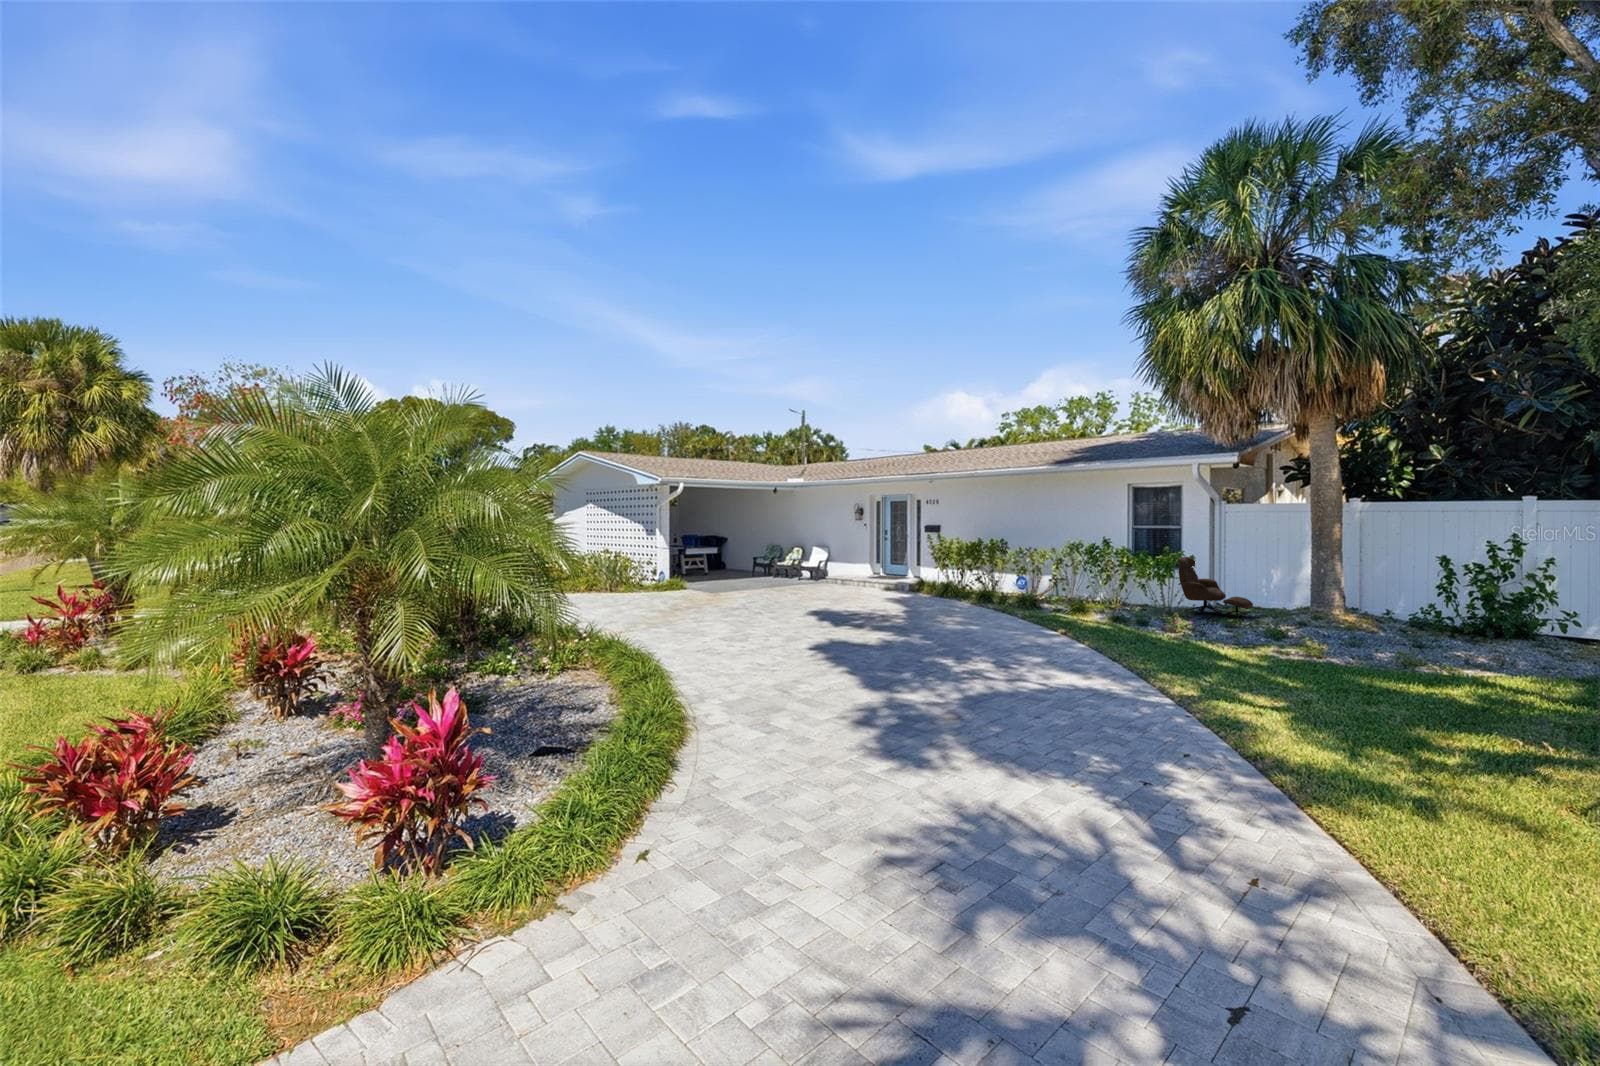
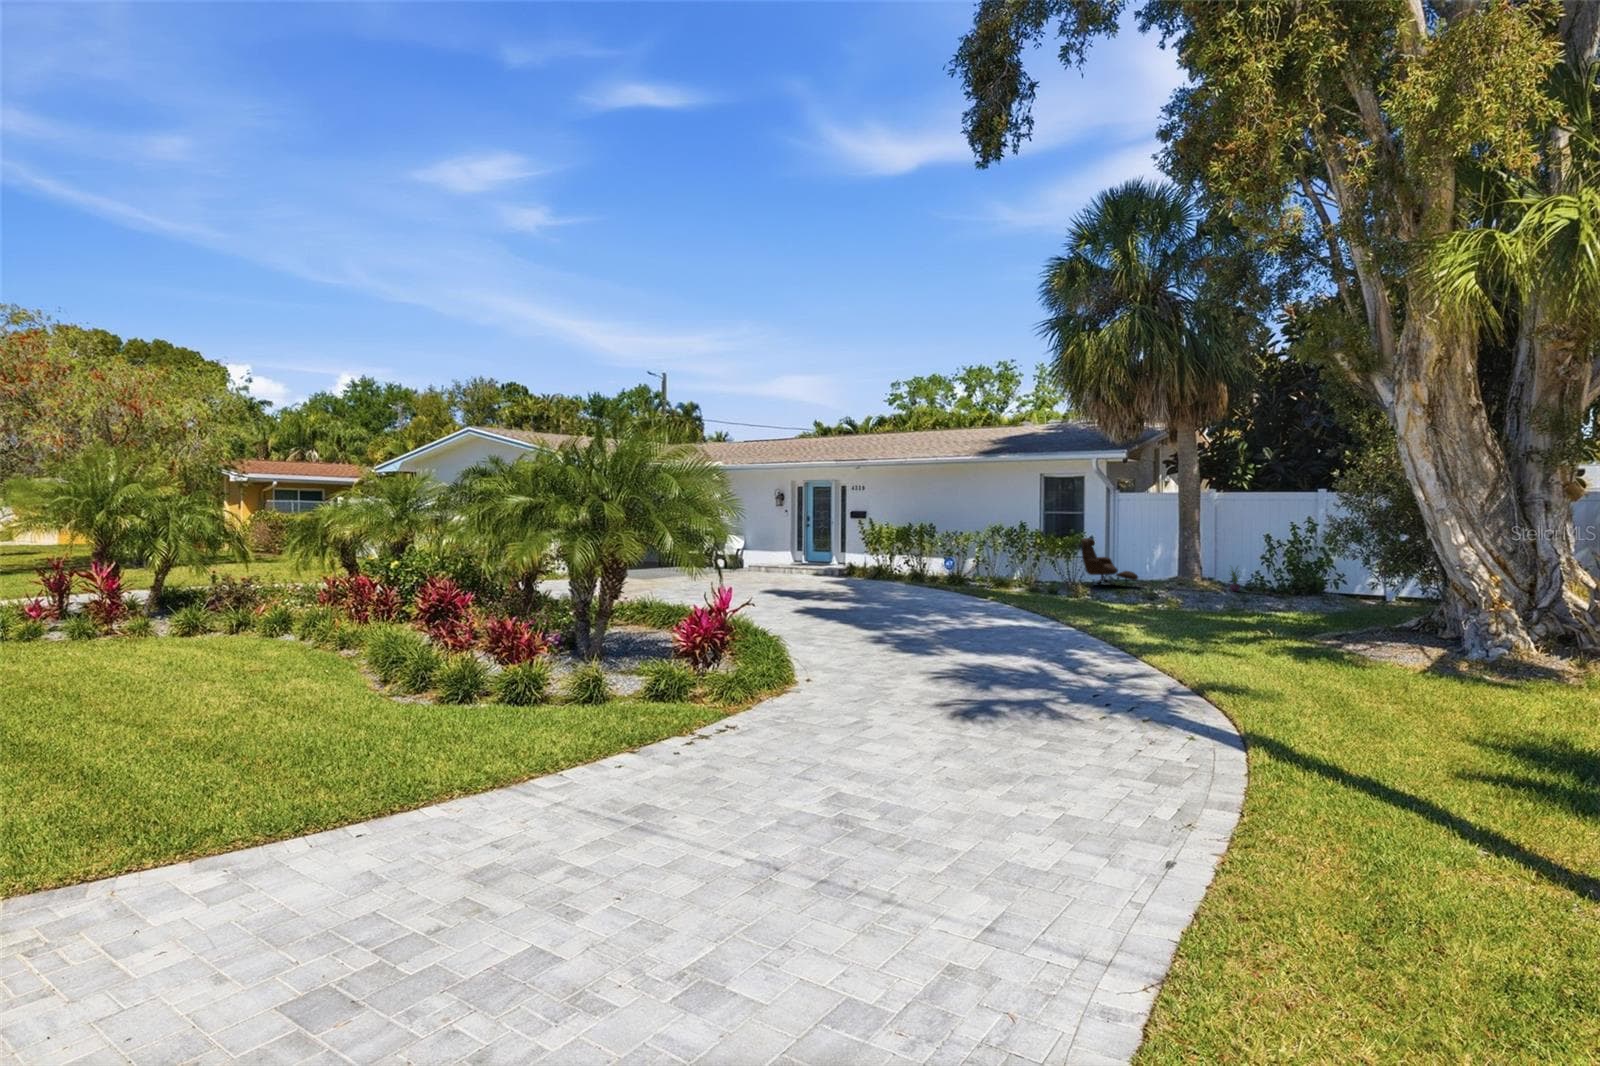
decorative plant: none [1369,594,1419,629] -> present [1230,571,1240,592]

